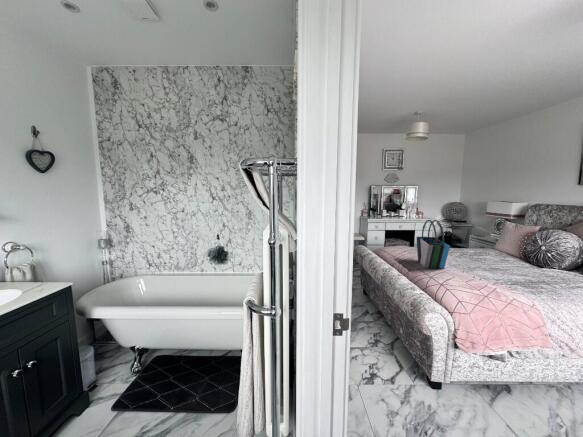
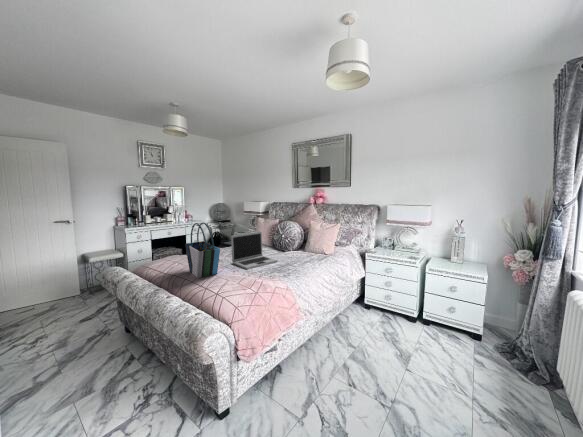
laptop: none [462,236,523,275] -> present [231,232,277,269]

